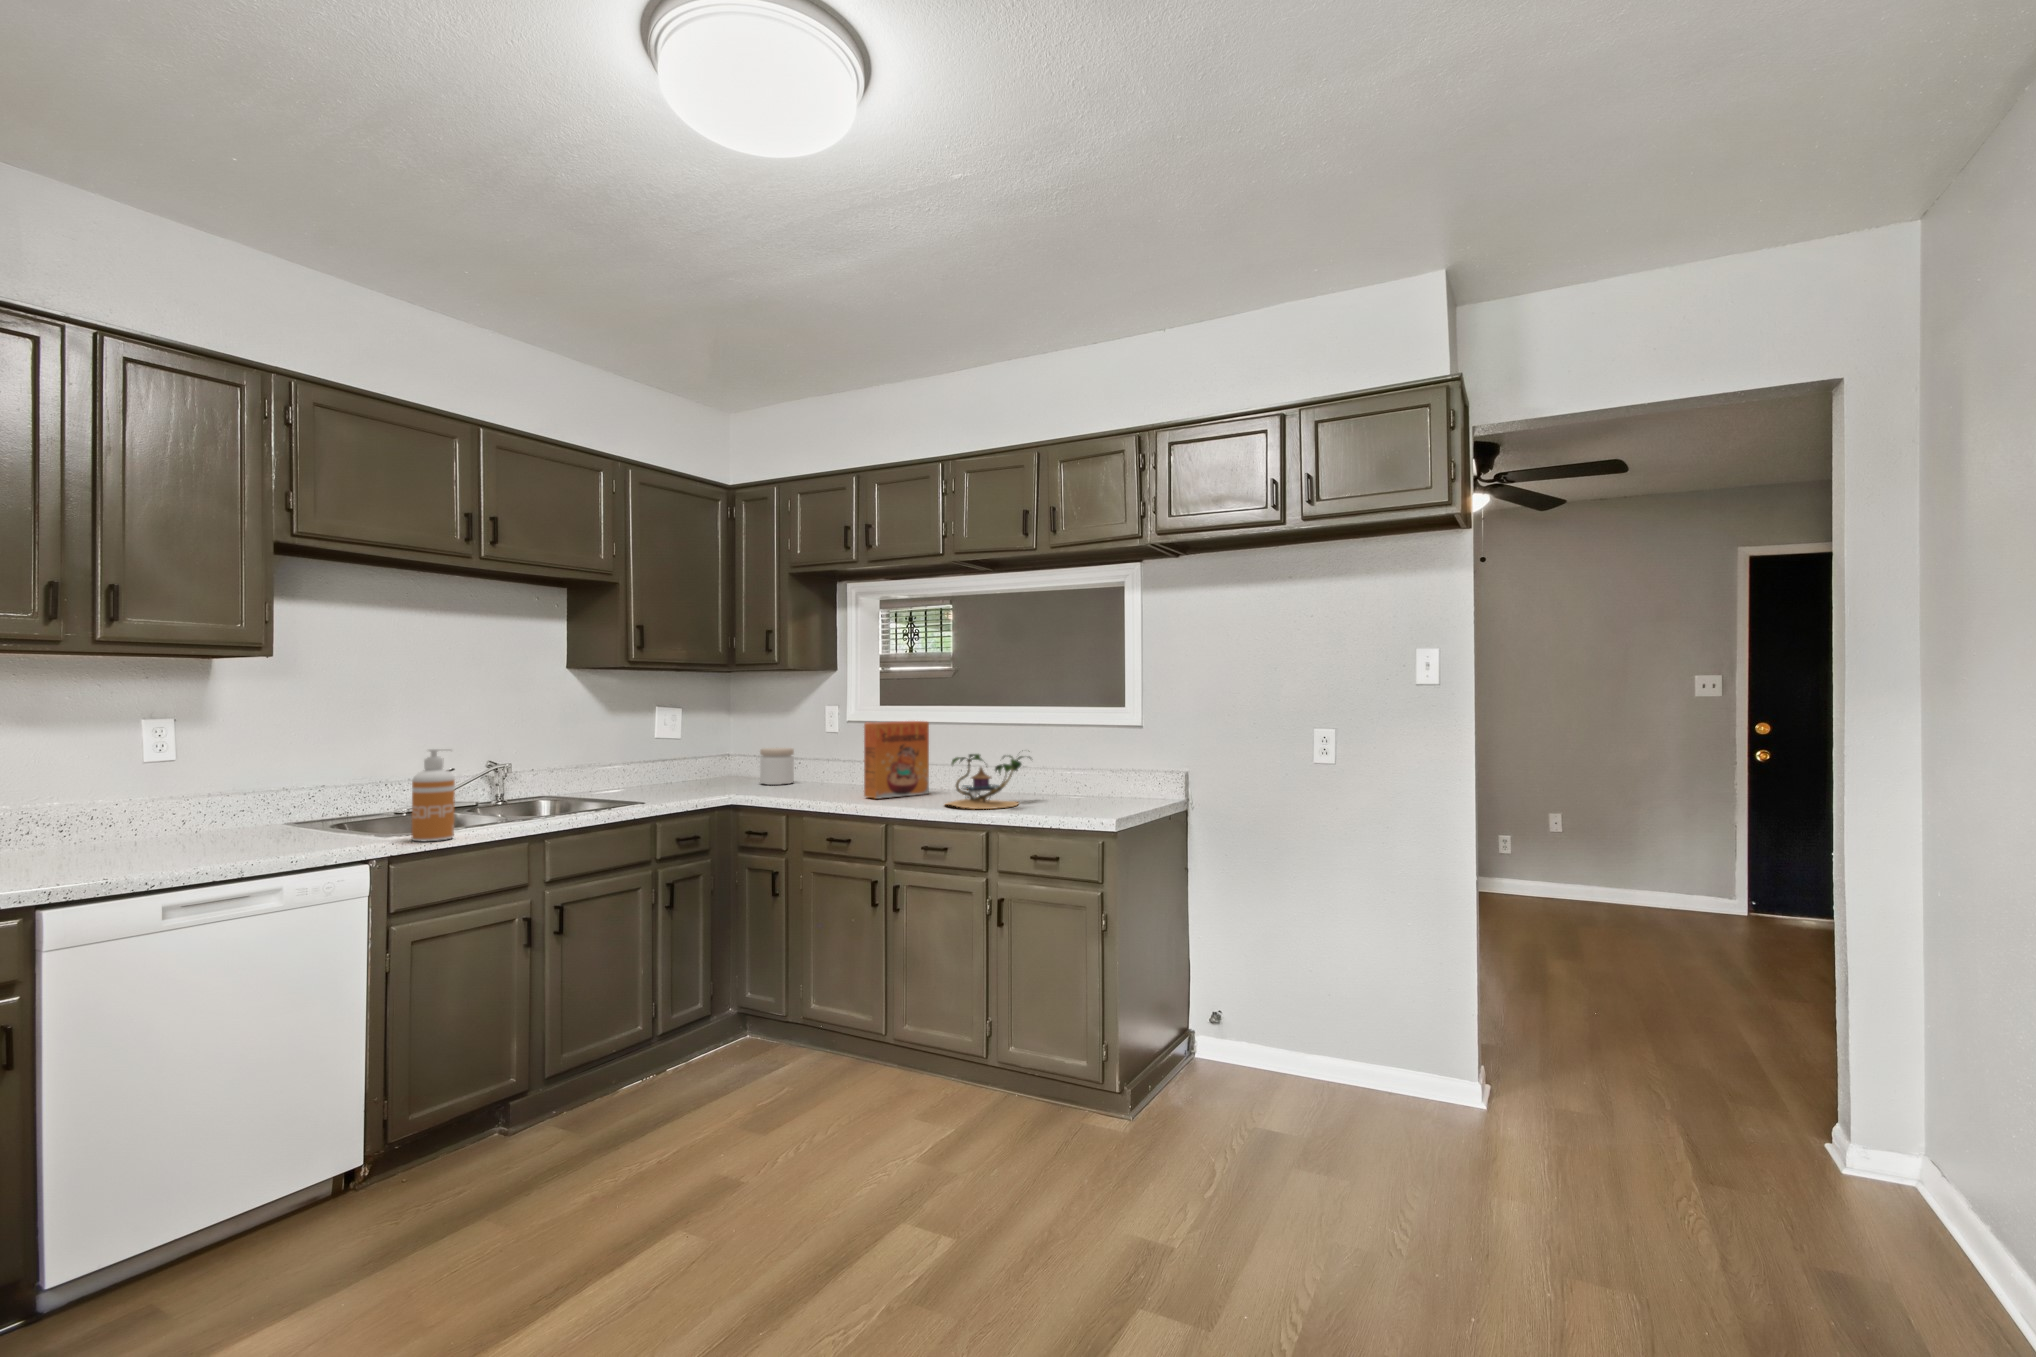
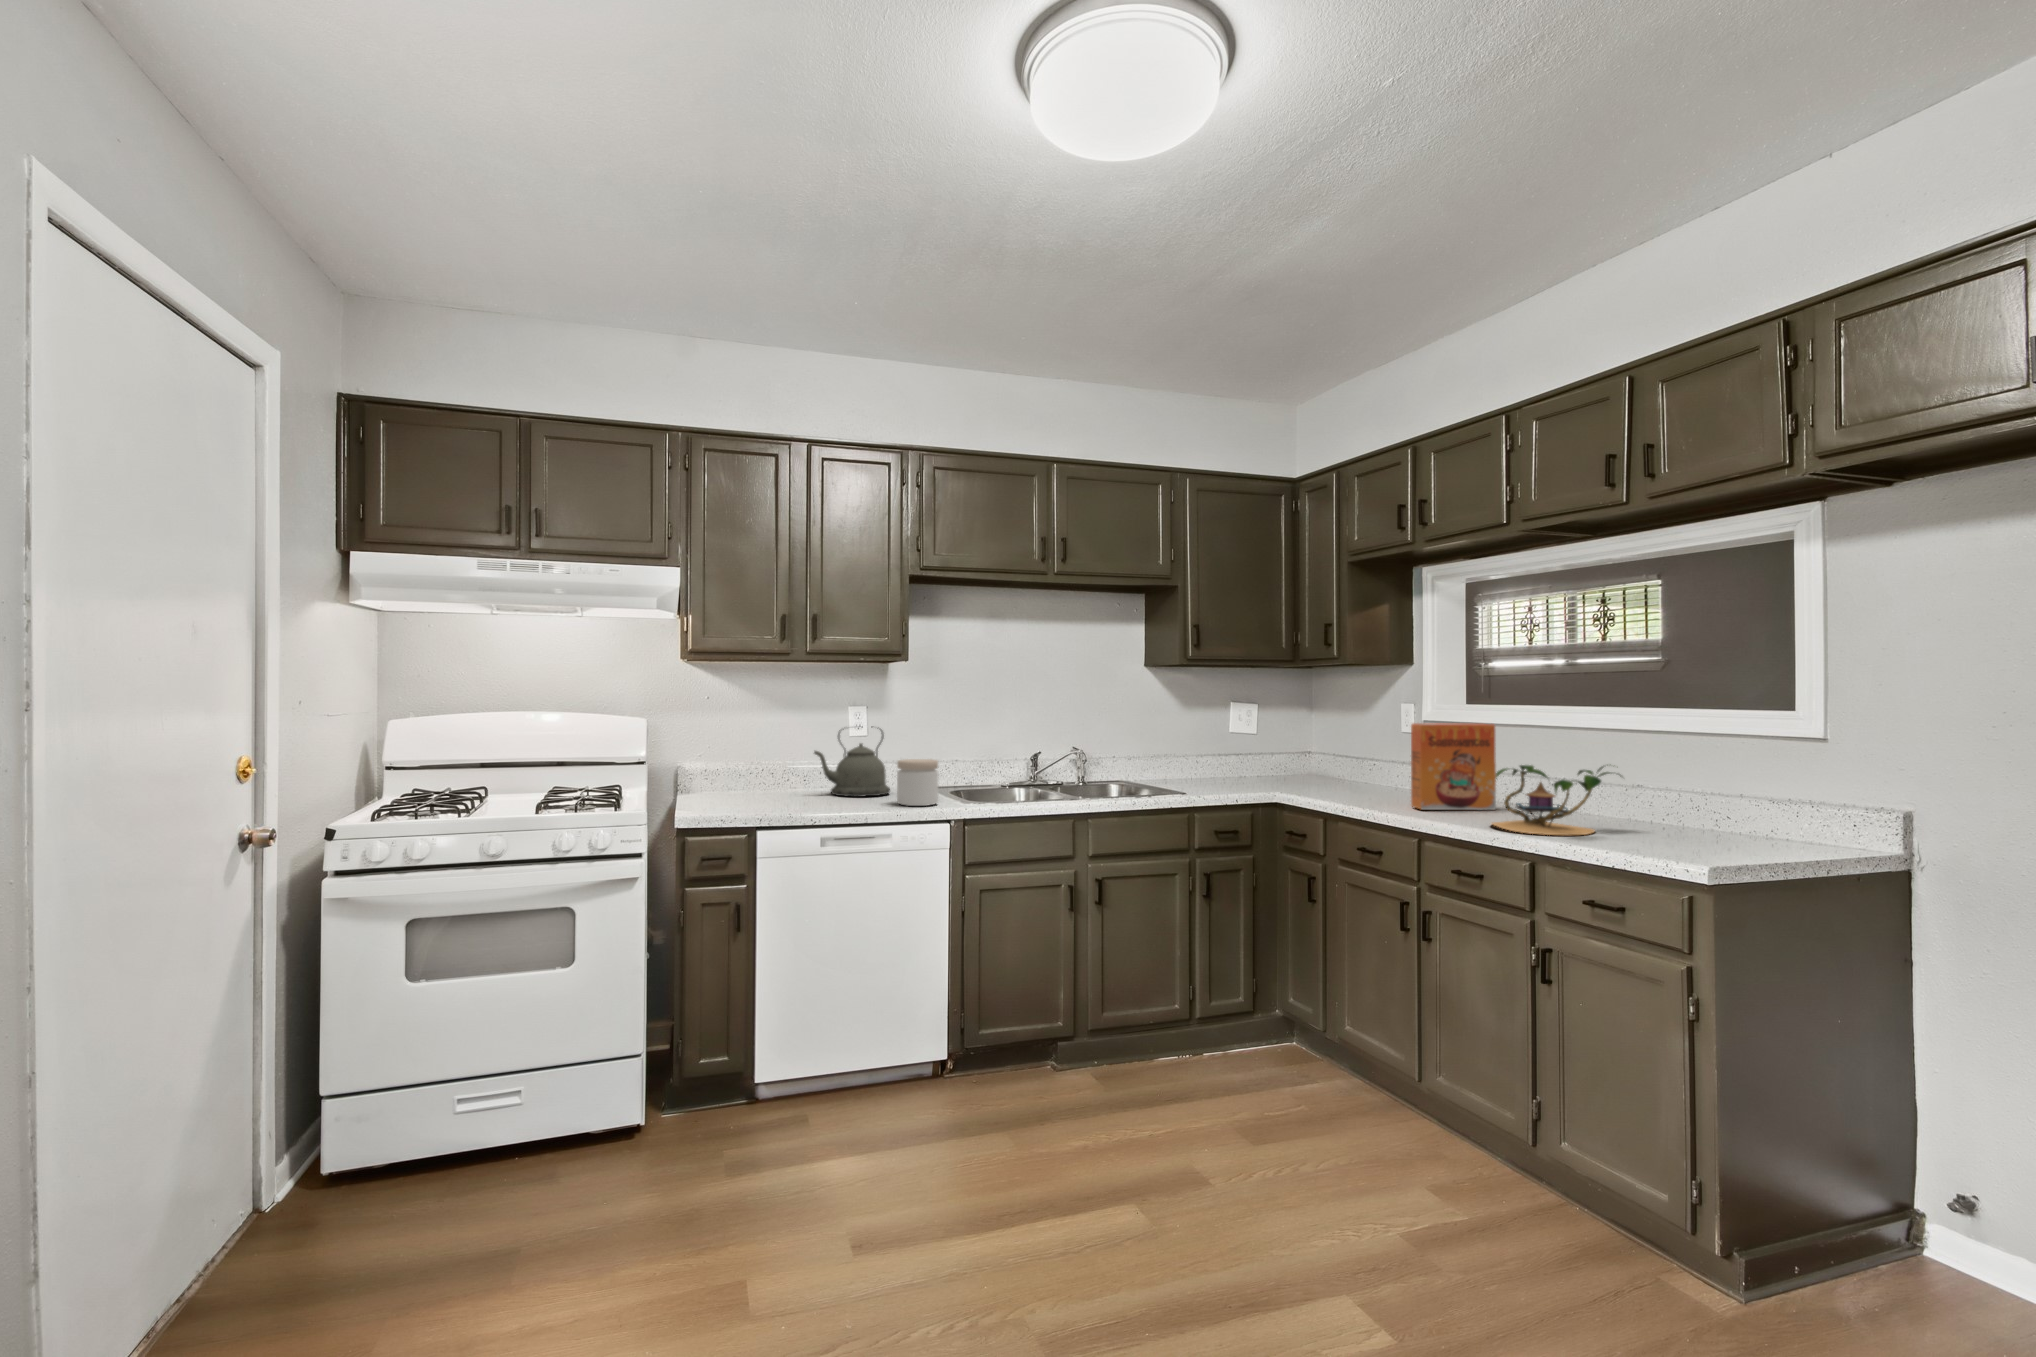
kettle: none [106,747,241,847] -> present [814,729,890,797]
jar: present [760,748,794,785] -> present [897,759,938,806]
soap dispenser: present [411,749,455,842] -> none [979,734,1008,810]

